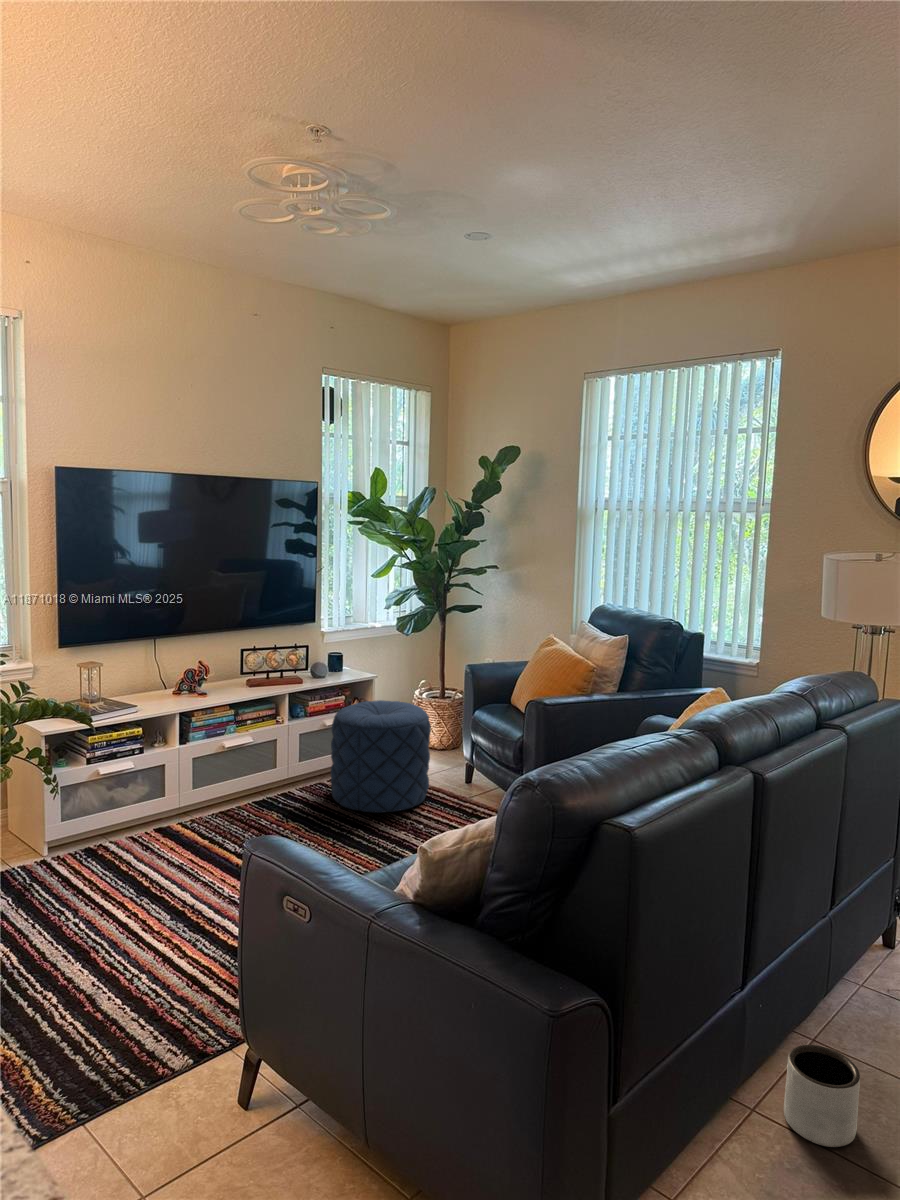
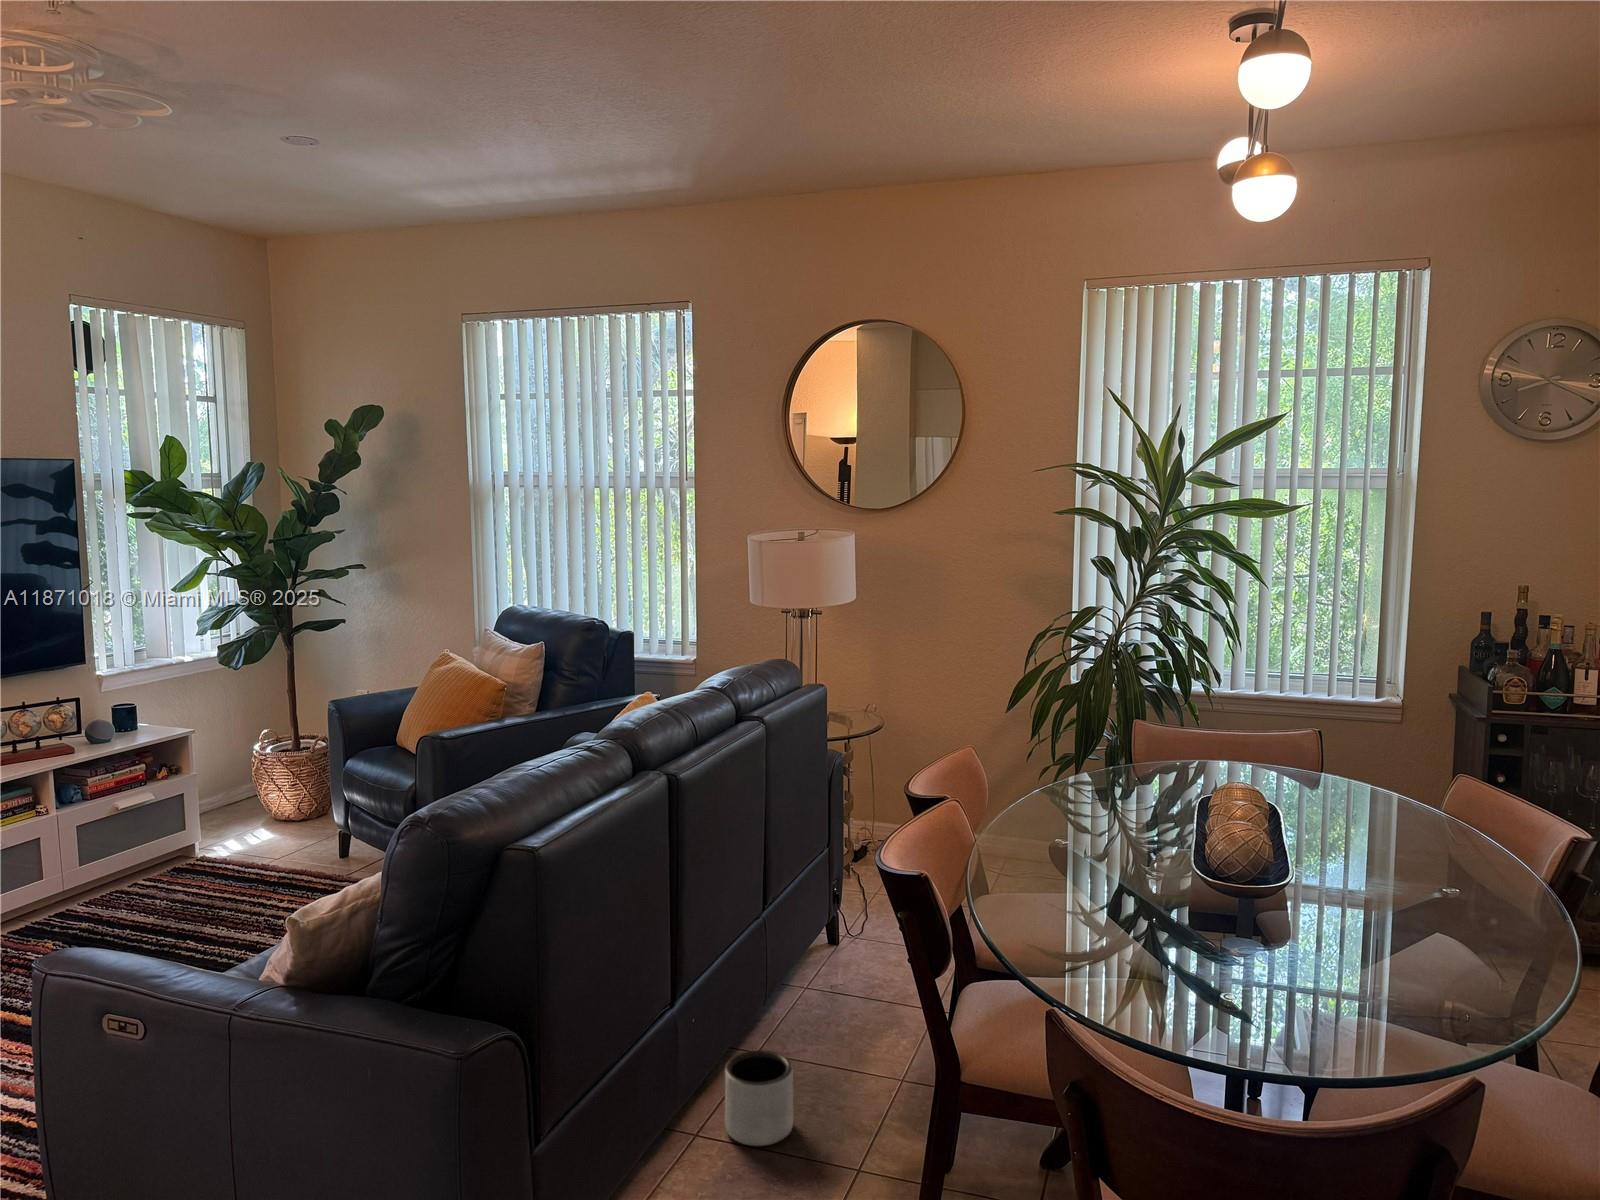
pouf: present [331,700,431,813] -> none [131,761,287,918]

